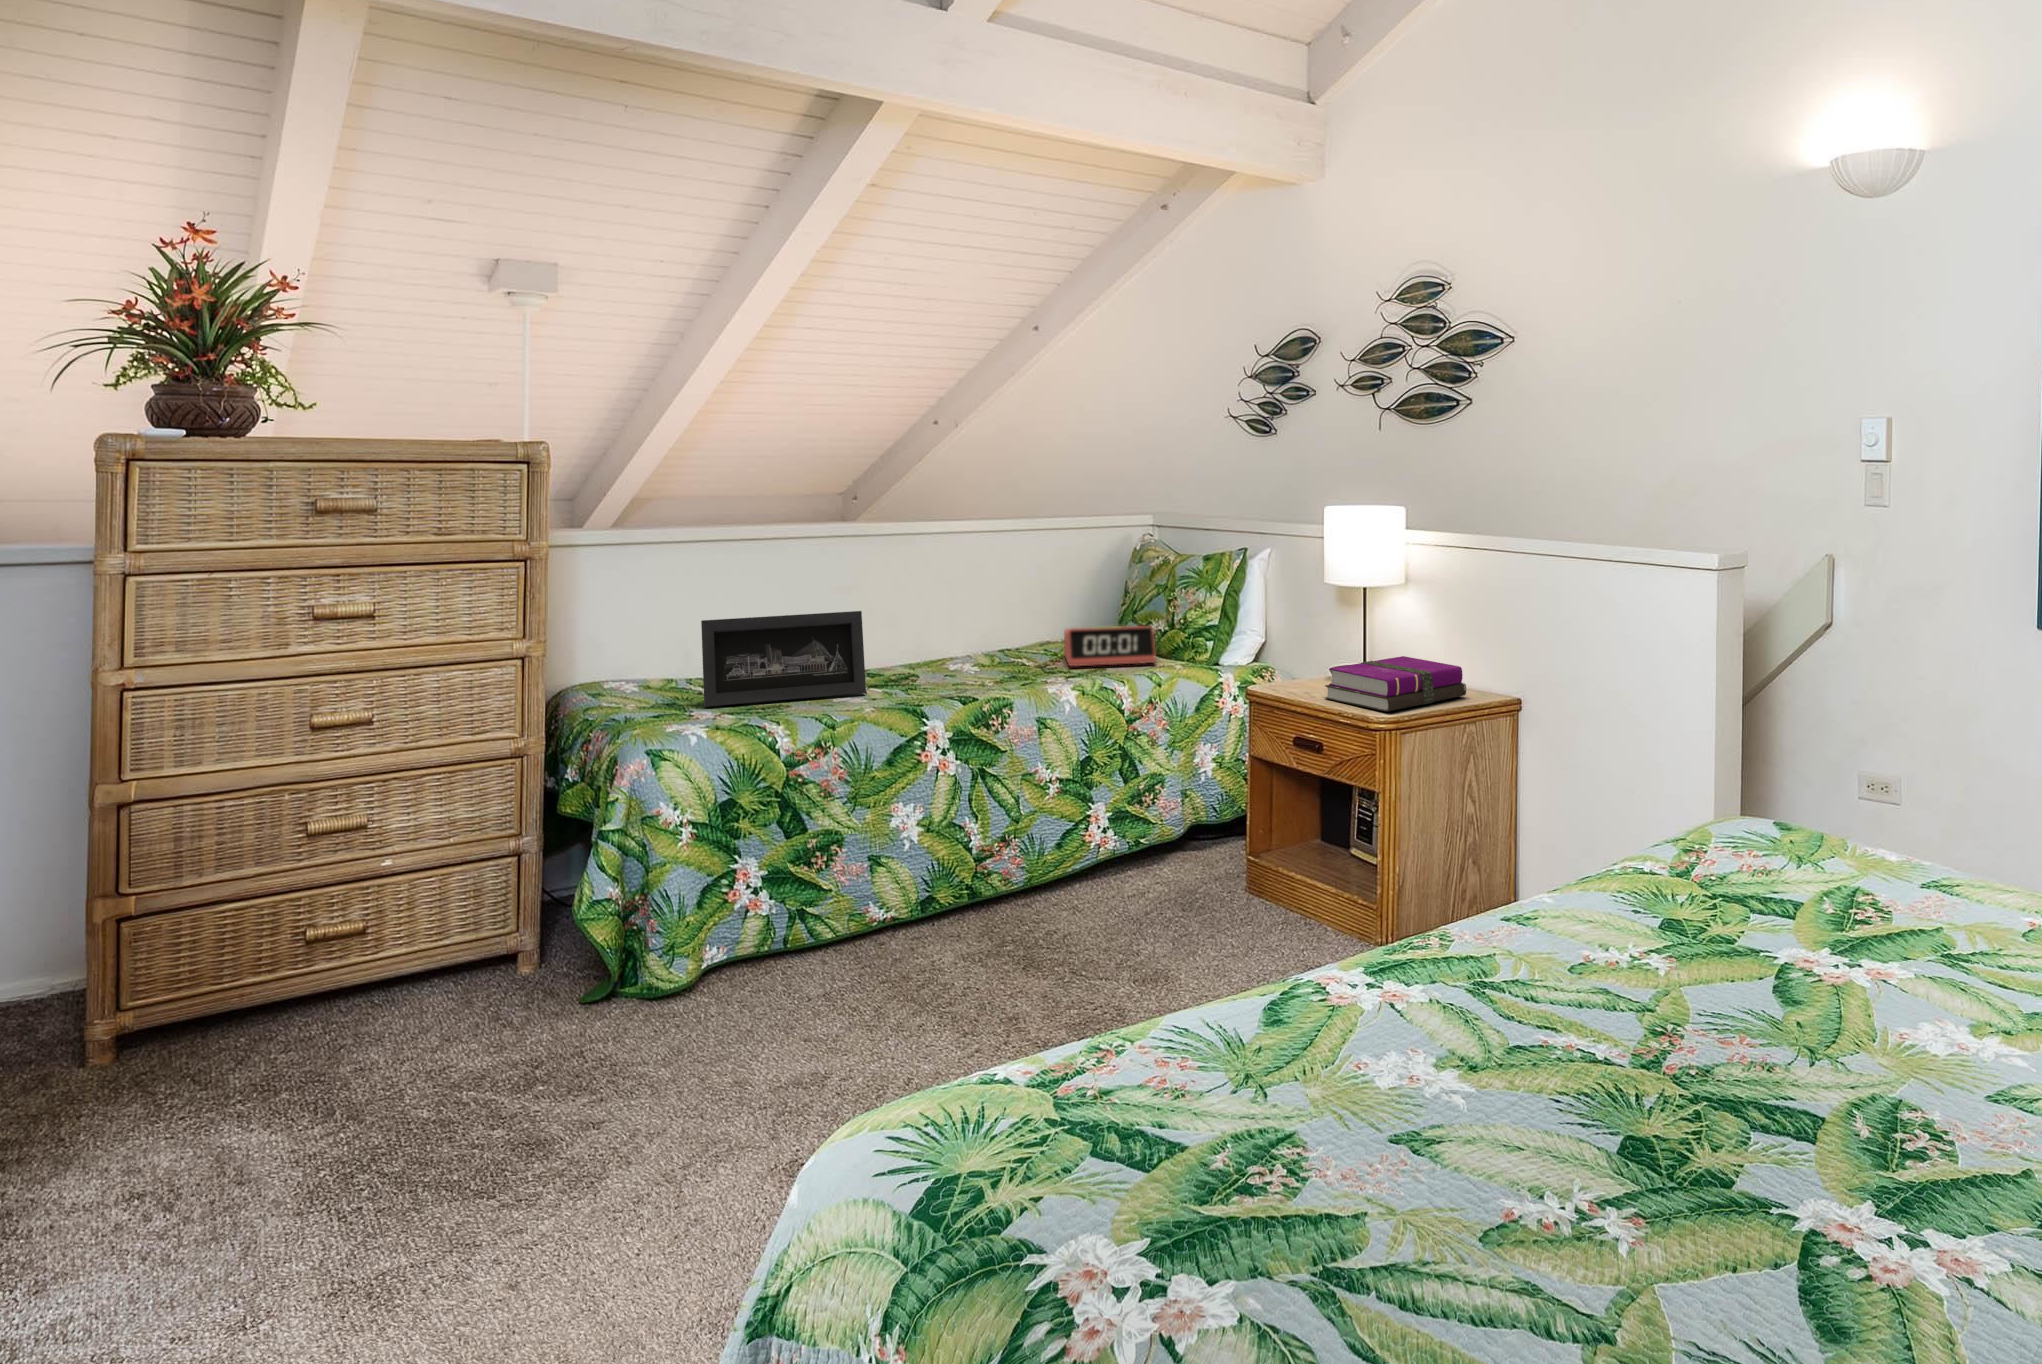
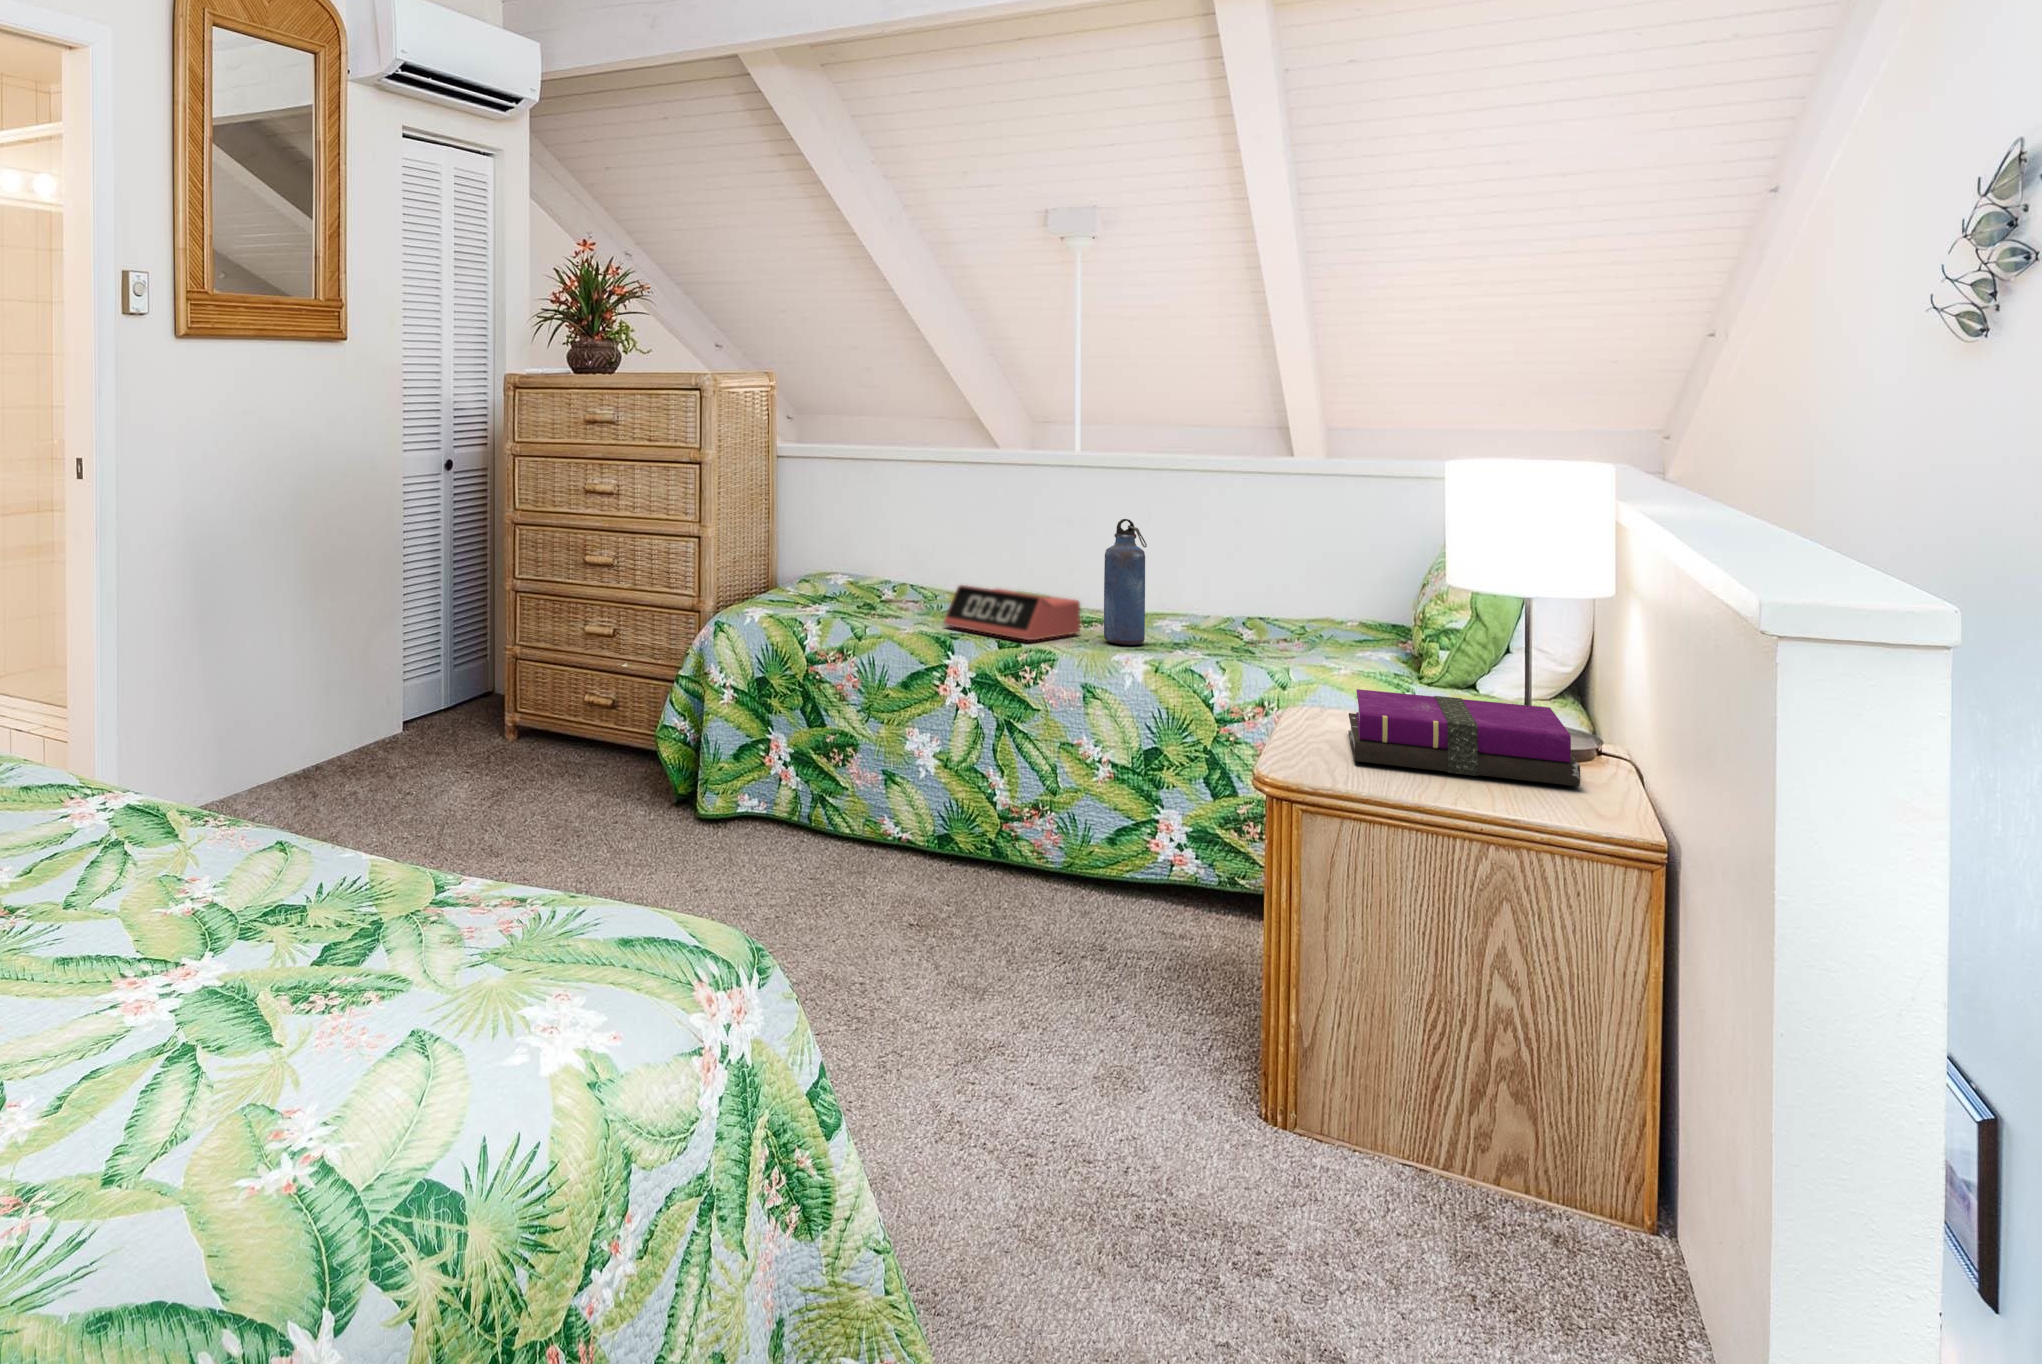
water bottle: none [1019,572,1052,681] -> present [1104,519,1147,645]
picture frame: present [701,611,866,707] -> none [815,527,955,619]
alarm clock: present [1064,626,1156,667] -> present [944,585,1080,640]

